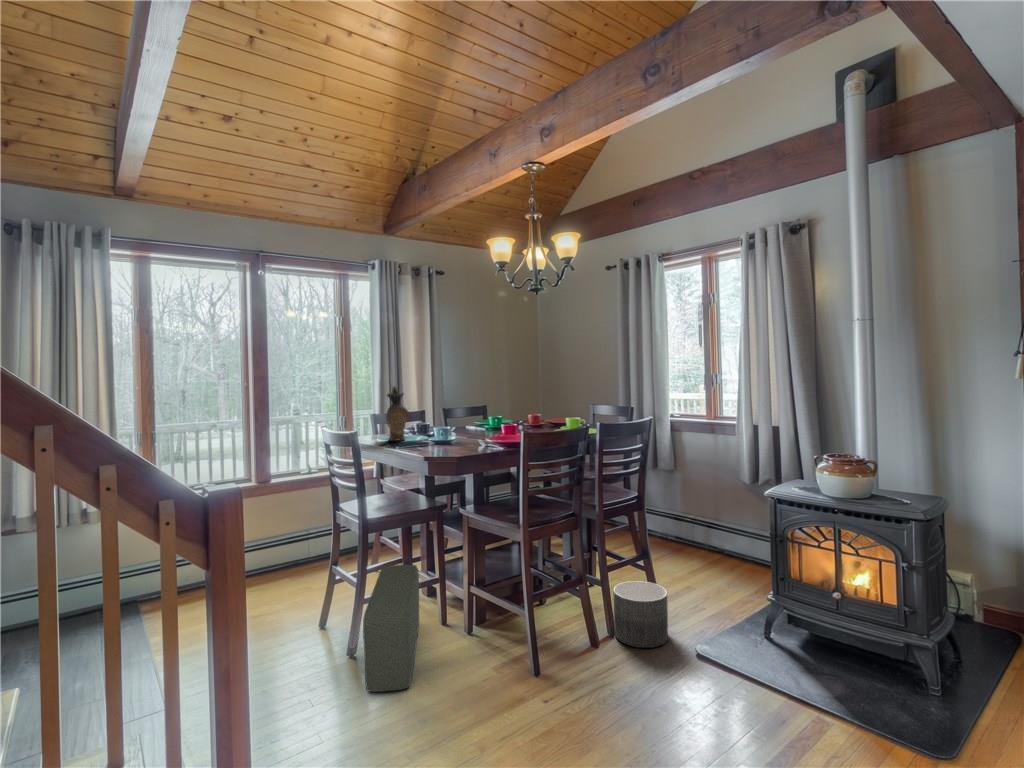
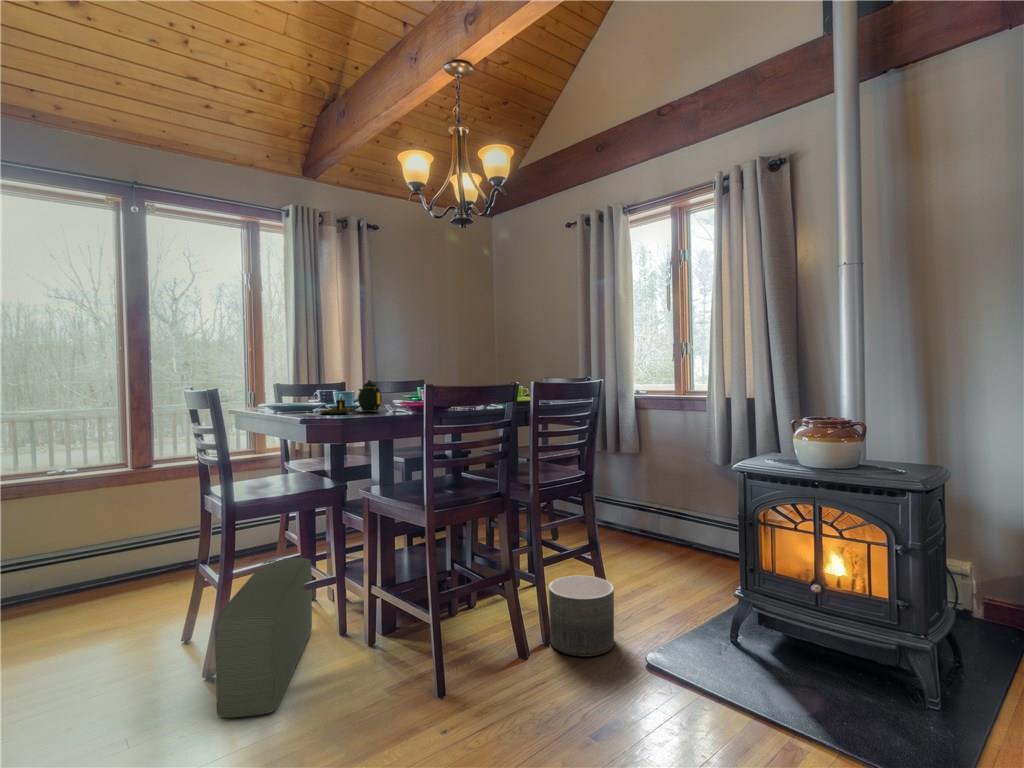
ceramic pitcher: present [386,386,409,441] -> none [277,341,306,407]
teapot: none [430,422,476,452] -> present [320,379,382,414]

